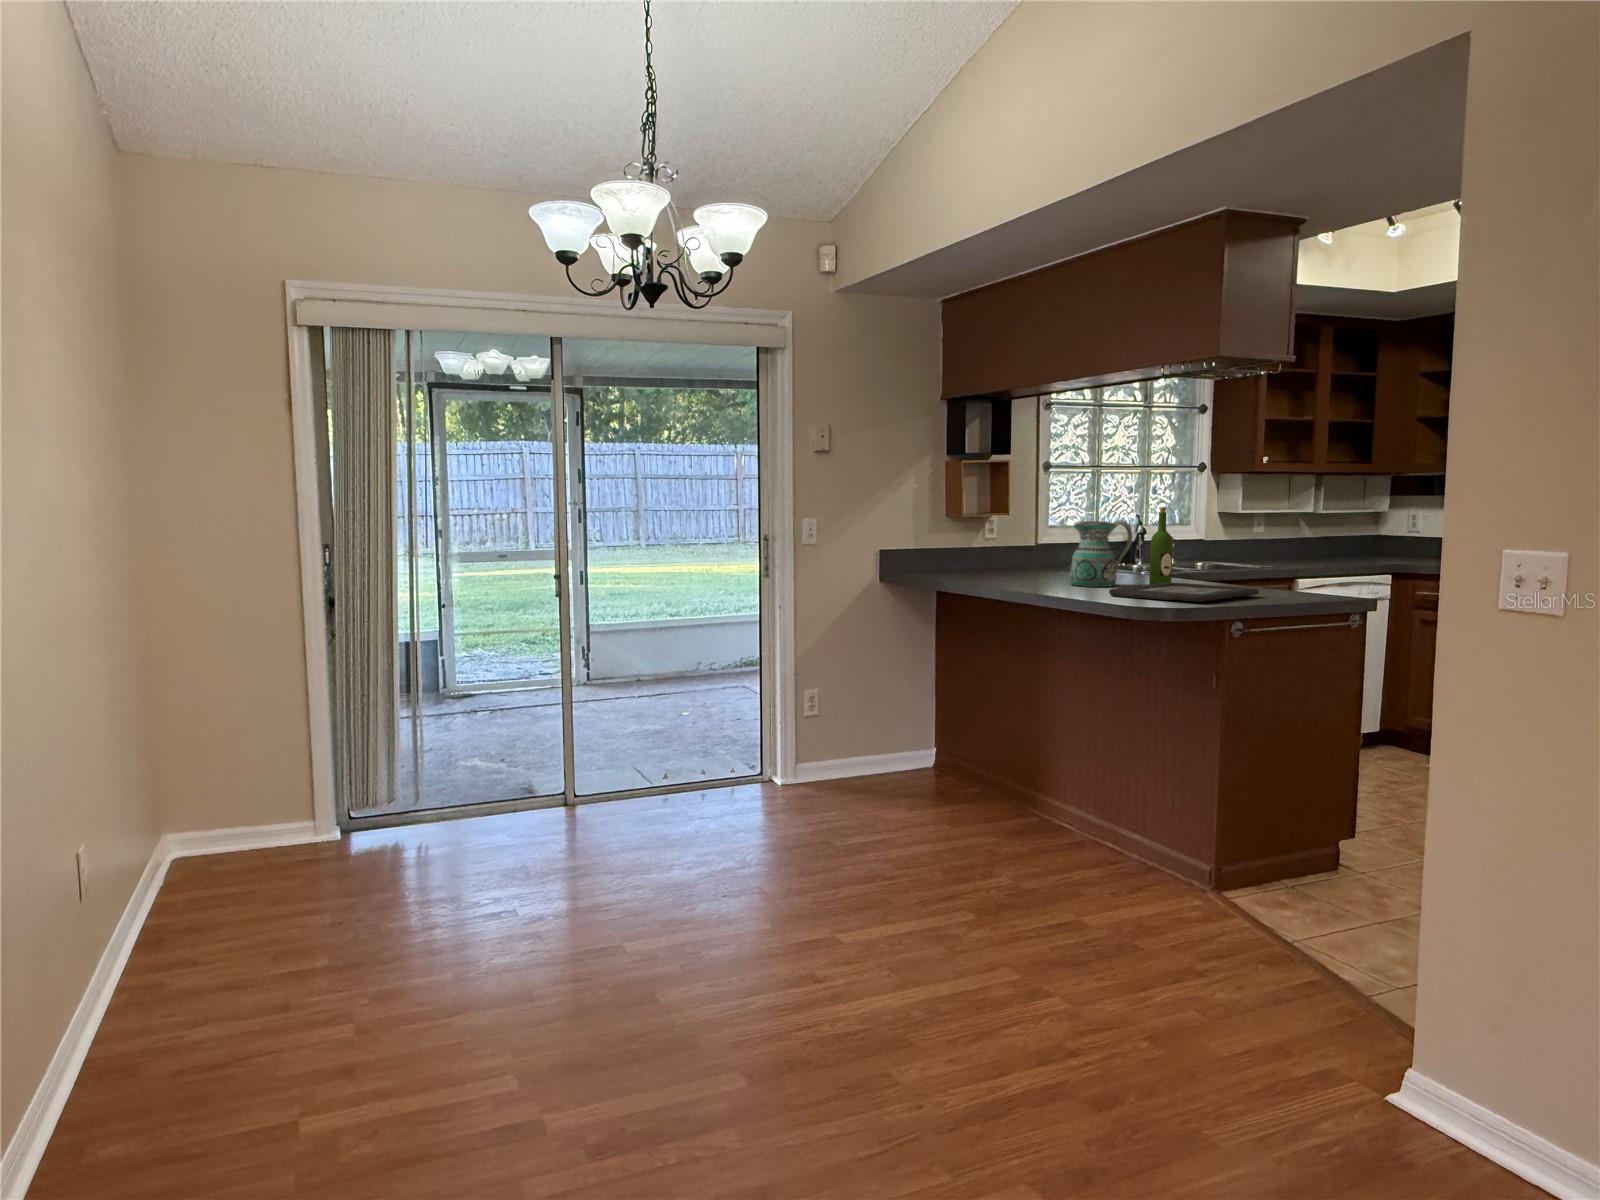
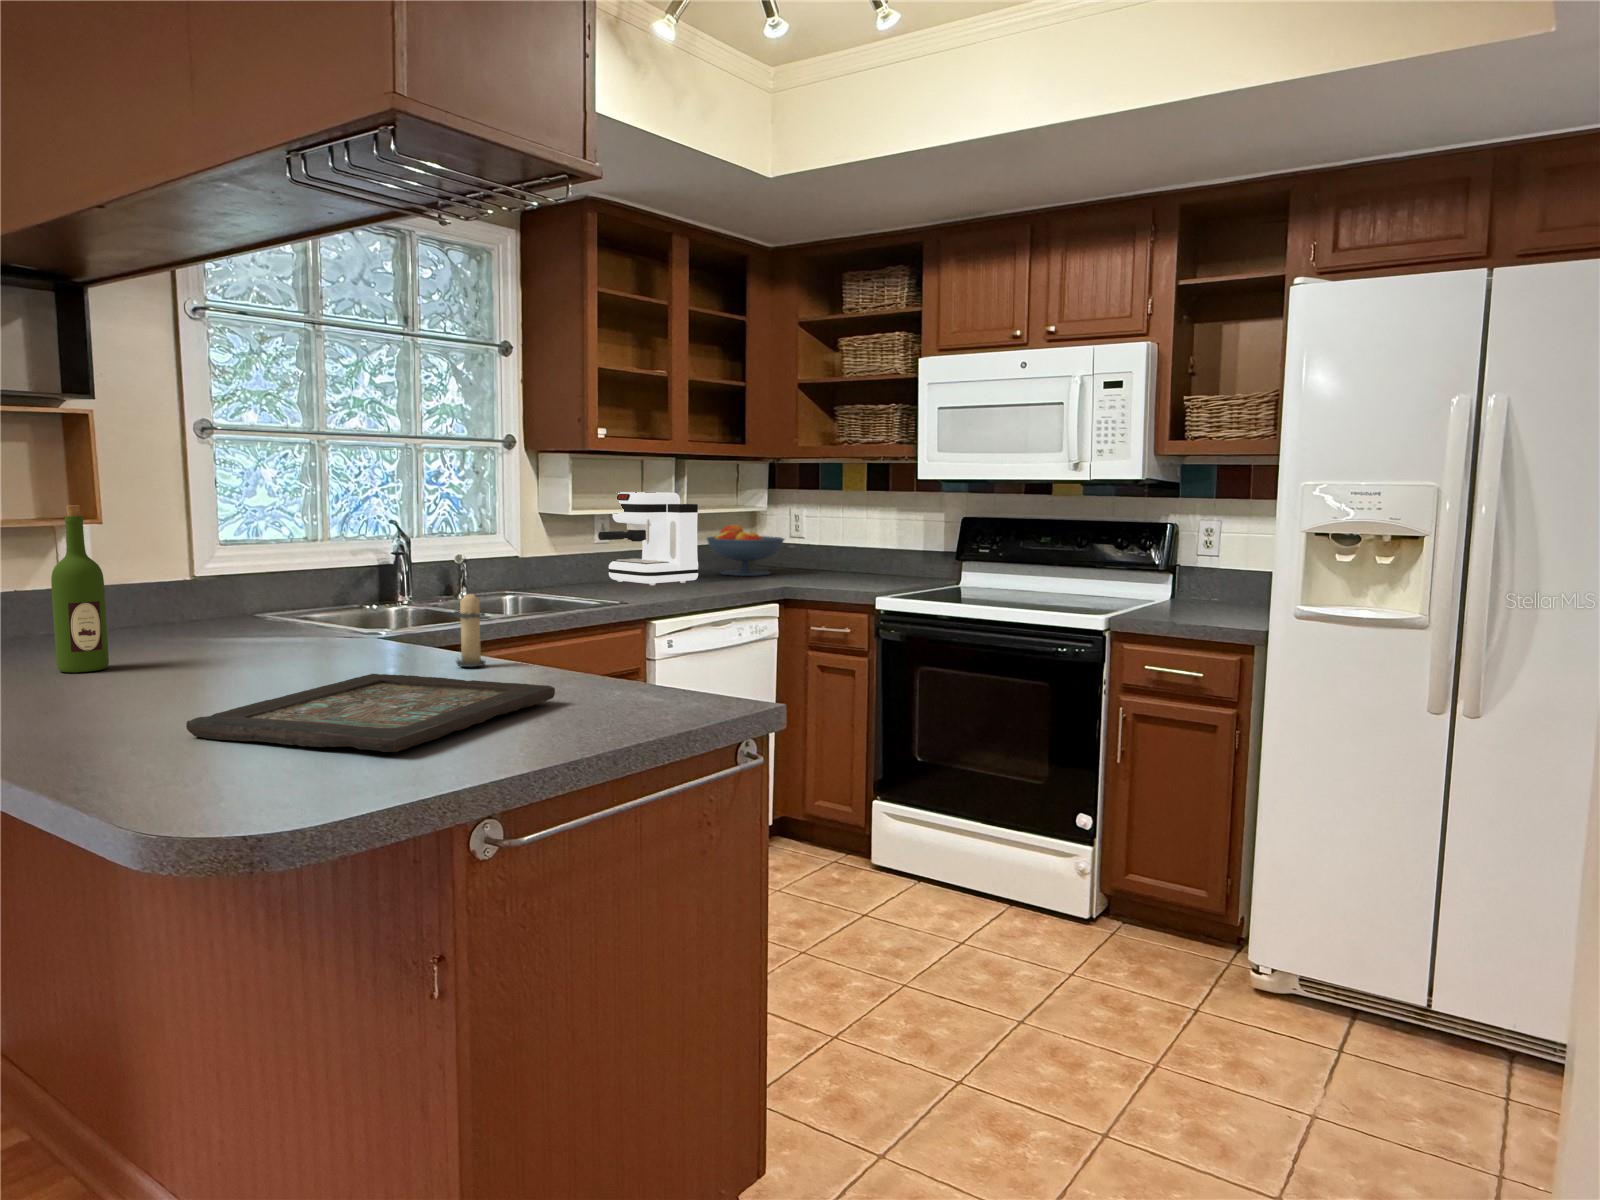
coffee maker: none [1256,498,1332,562] -> present [598,492,698,586]
wine bottle: present [1149,507,1173,584] -> present [51,505,109,672]
ceramic pitcher: present [1070,520,1133,587] -> none [156,537,308,692]
fruit bowl: none [1337,521,1403,559] -> present [707,525,784,576]
candle: none [1195,547,1216,586] -> present [454,593,486,667]

